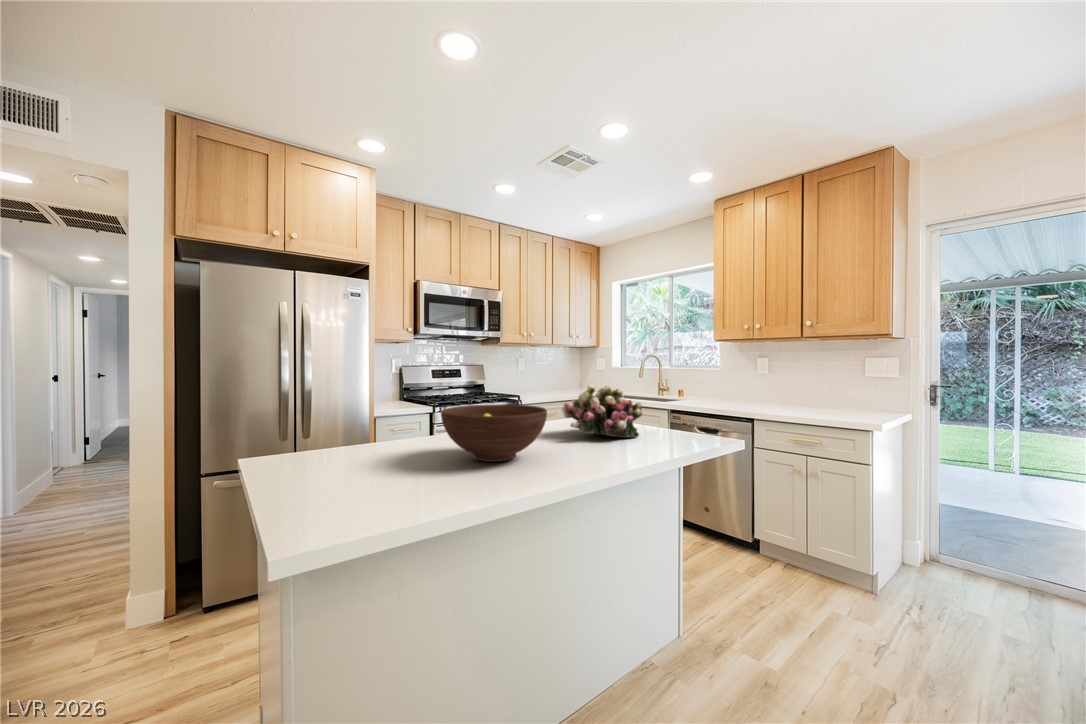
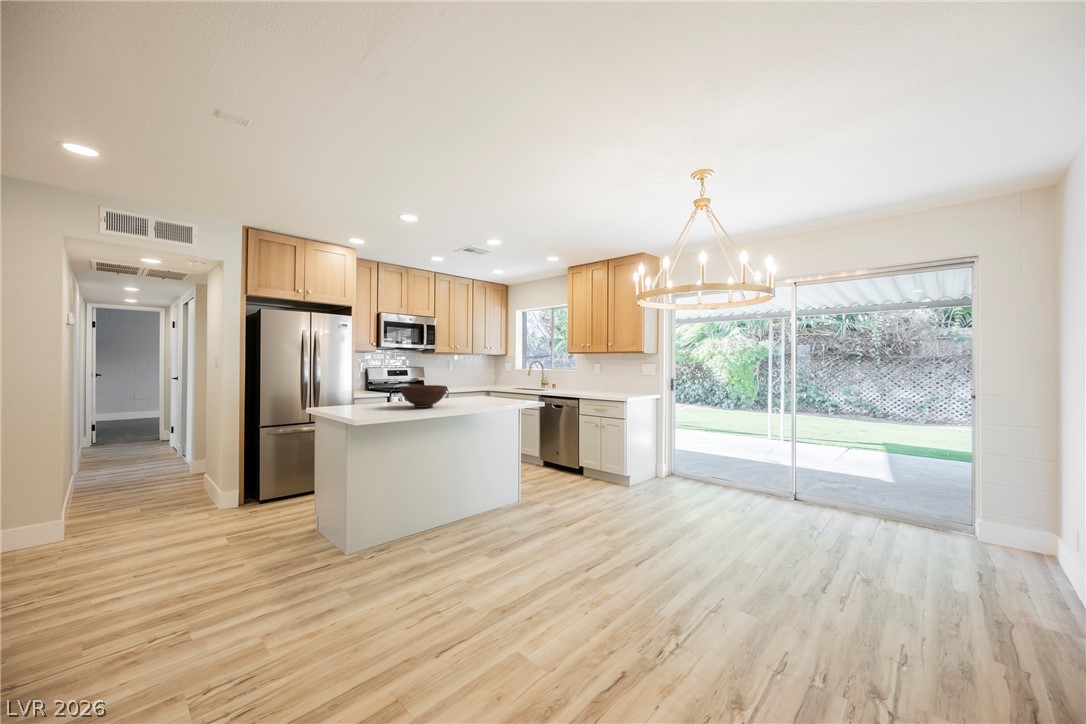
flower arrangement: present [562,385,642,438] -> none [460,377,500,402]

